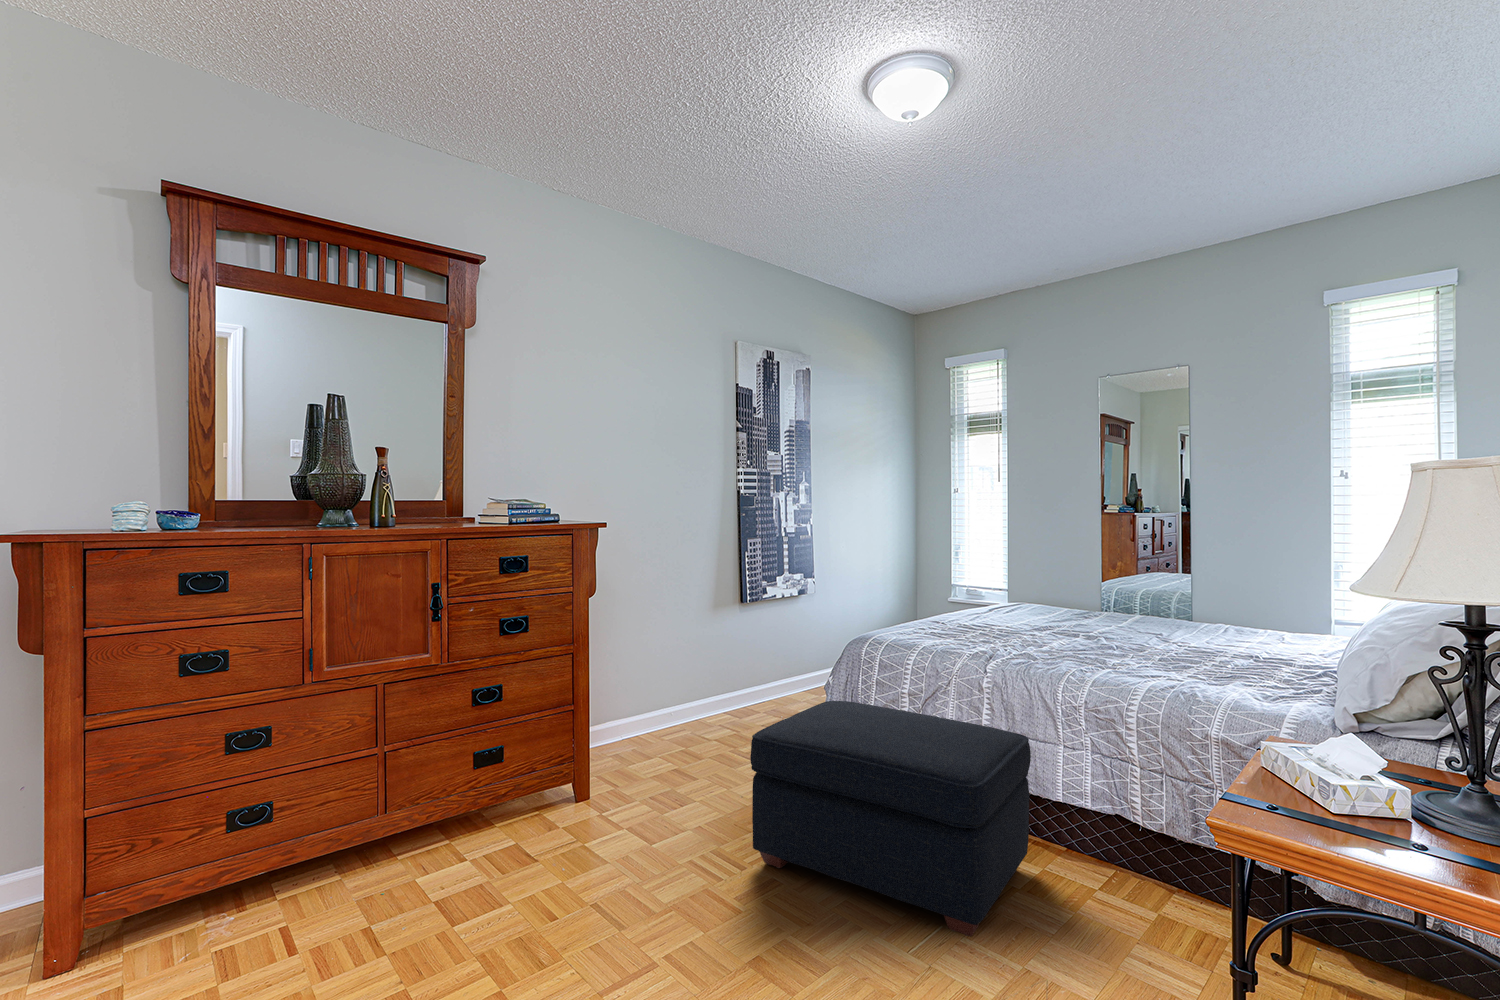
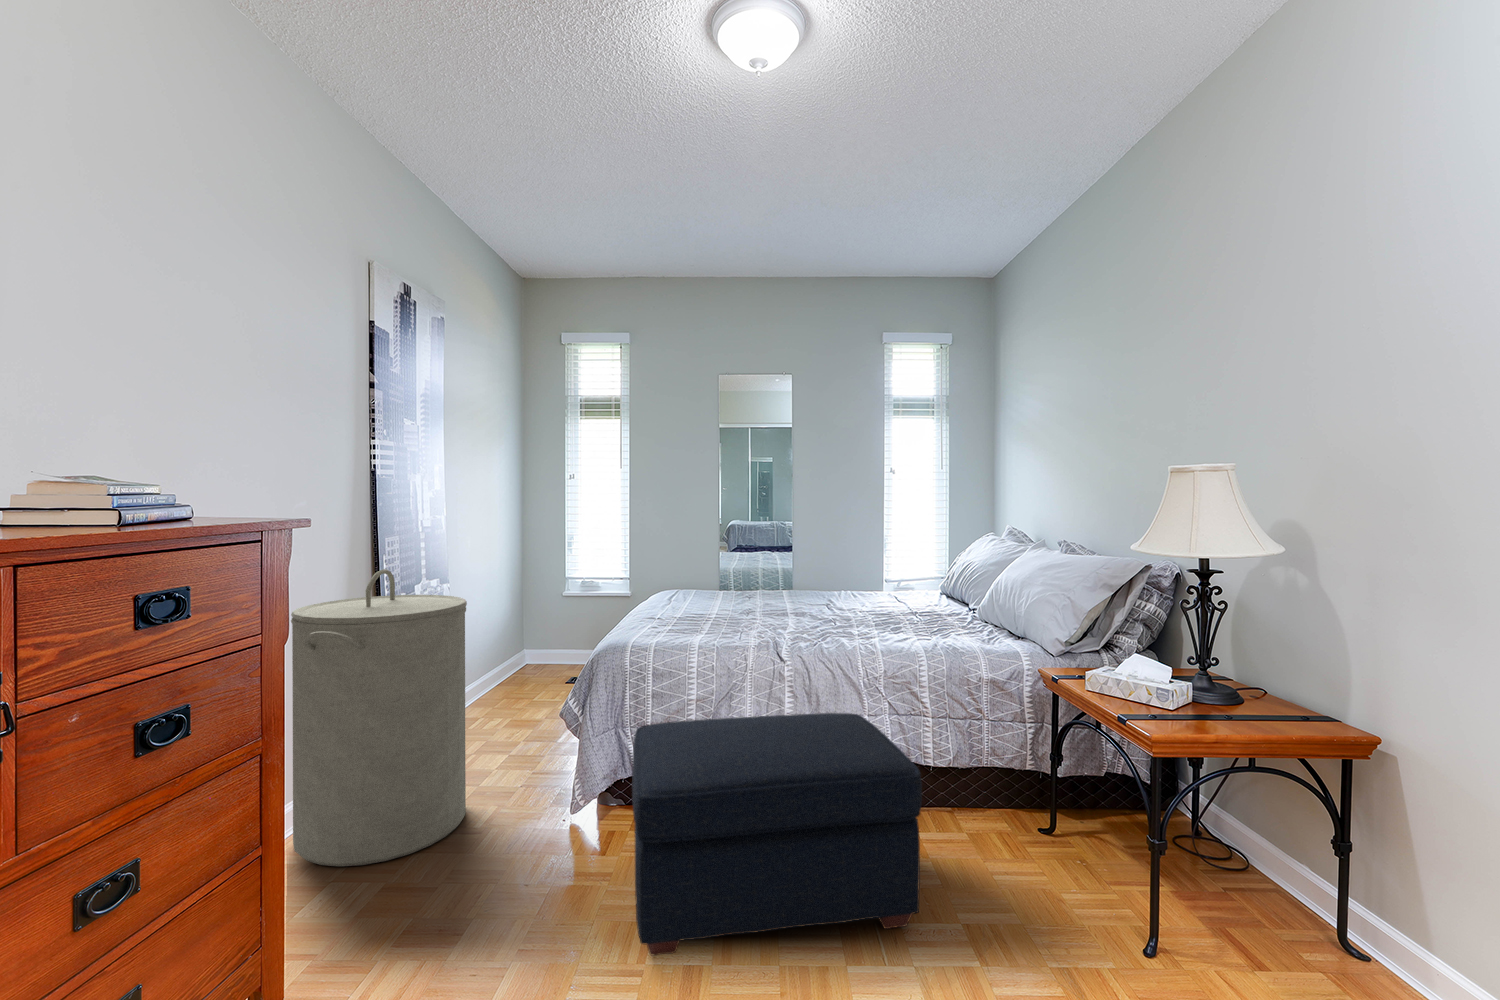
laundry hamper: none [653,560,765,759] -> present [291,569,467,866]

